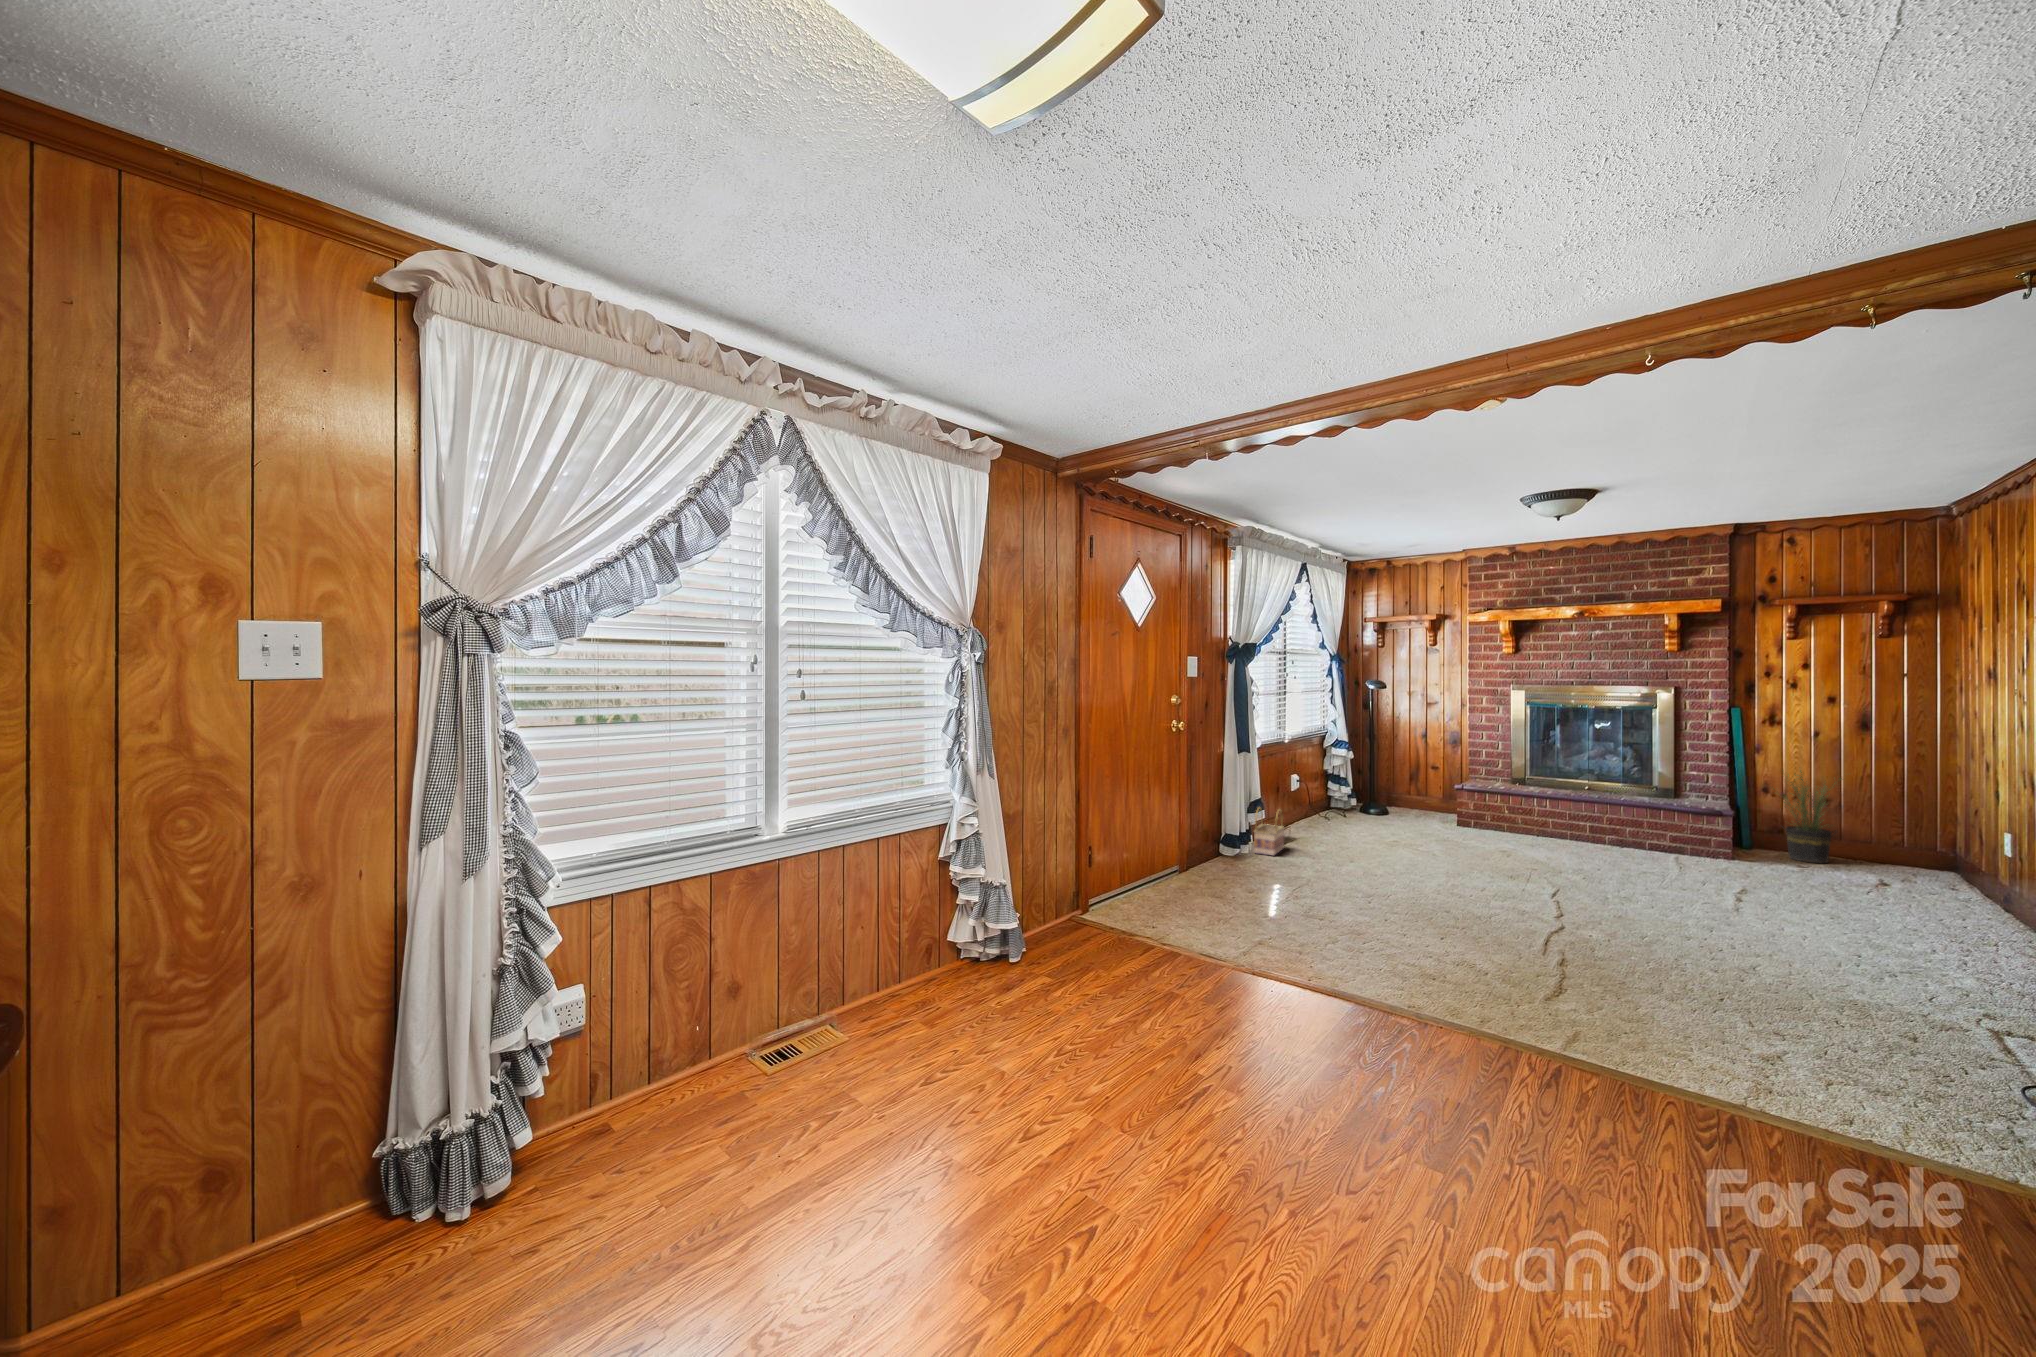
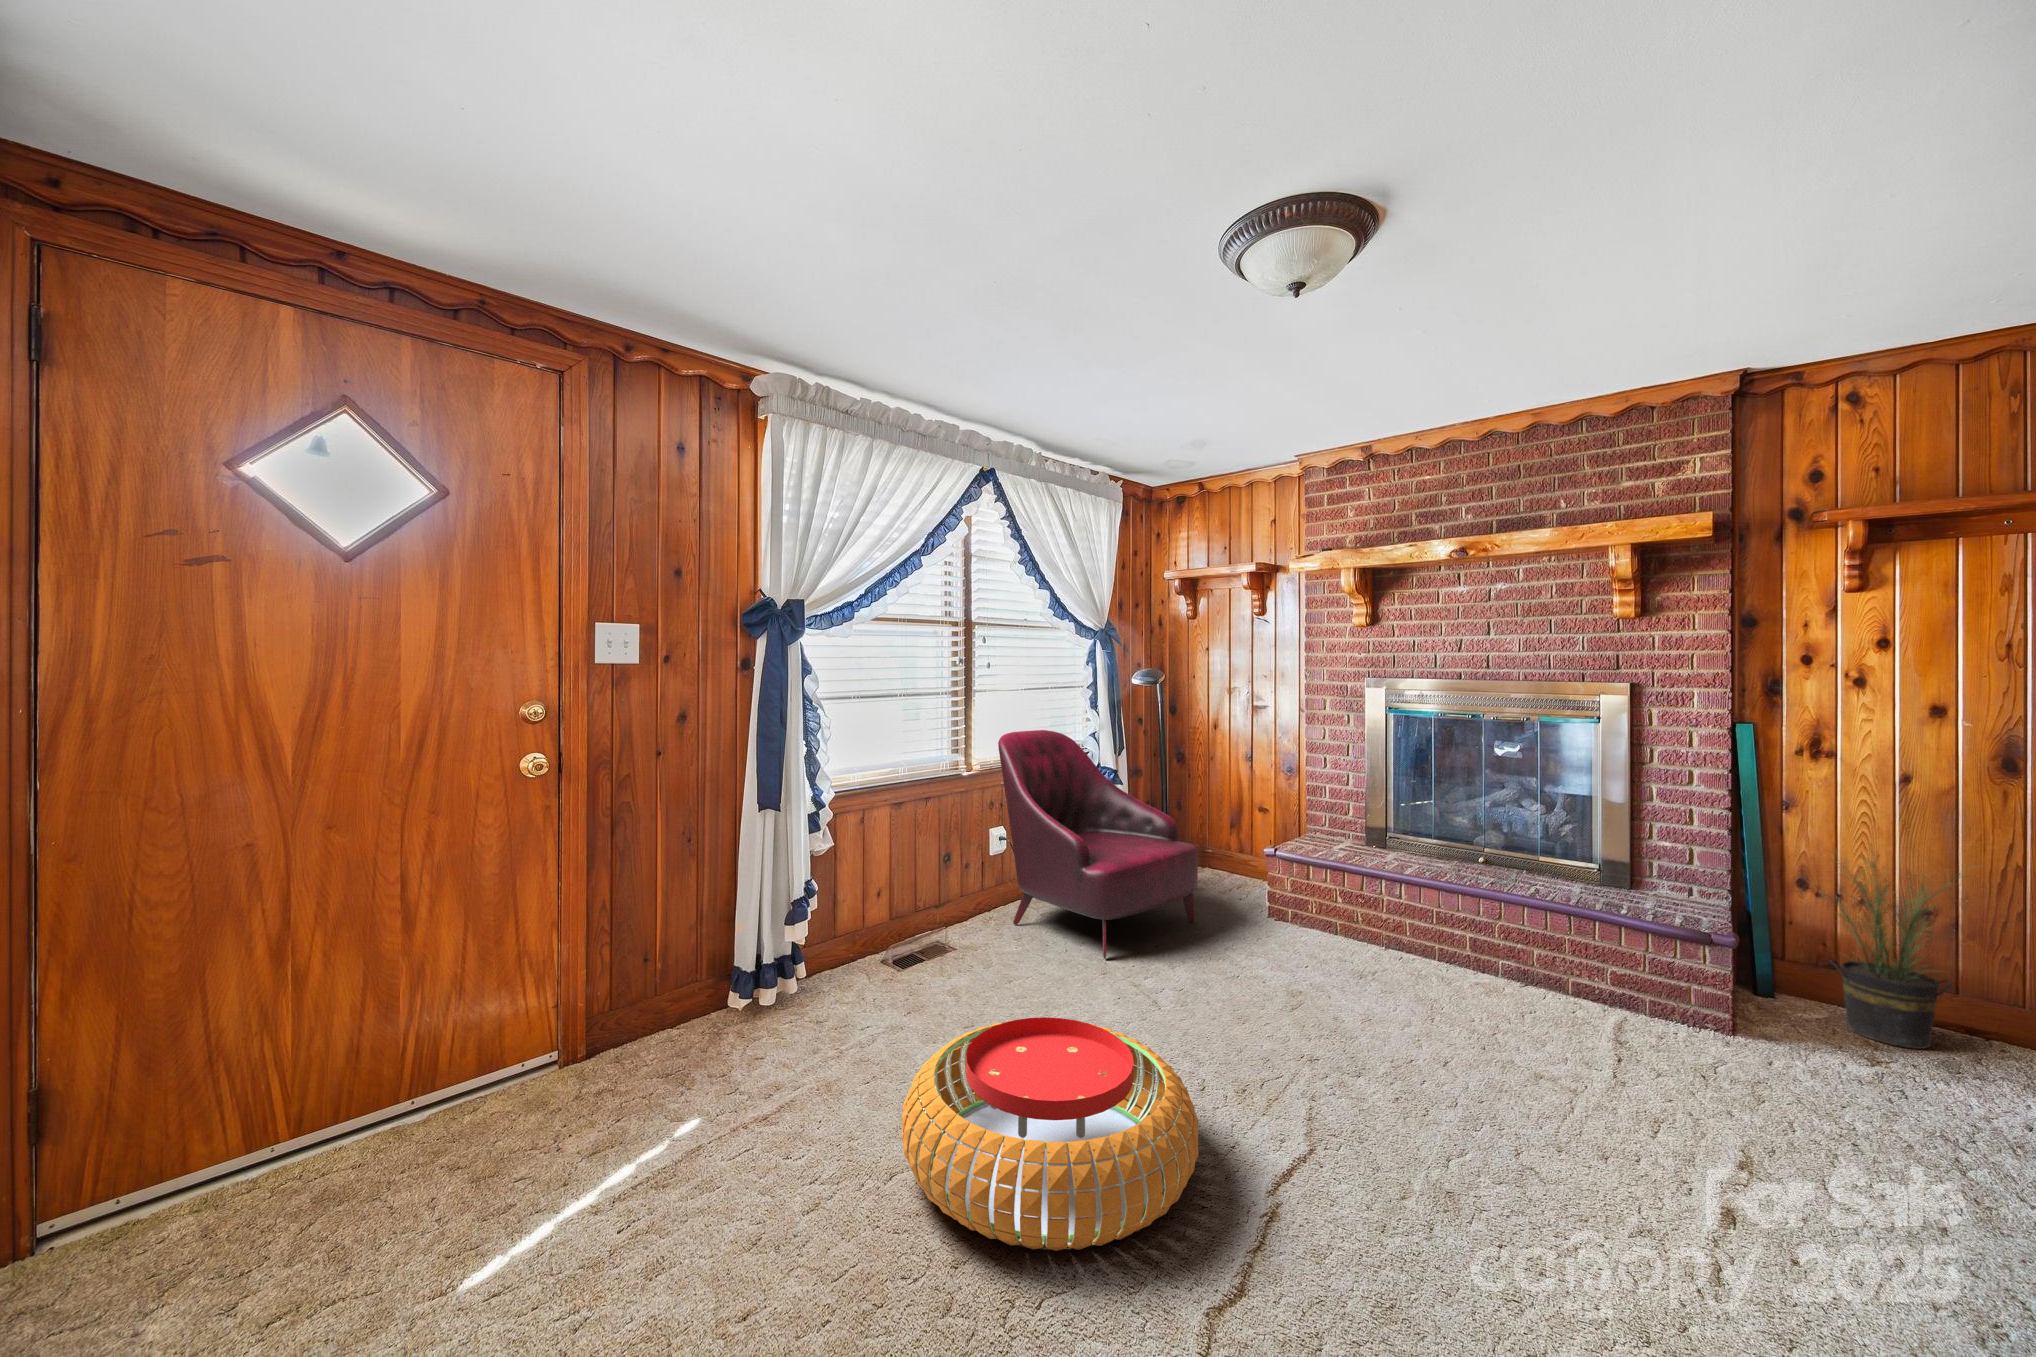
armchair: none [1298,717,1423,841] -> present [998,730,1198,958]
basket: present [1254,807,1284,856] -> none [803,900,883,1000]
pouf: none [1390,841,1535,910] -> present [901,1017,1199,1251]

